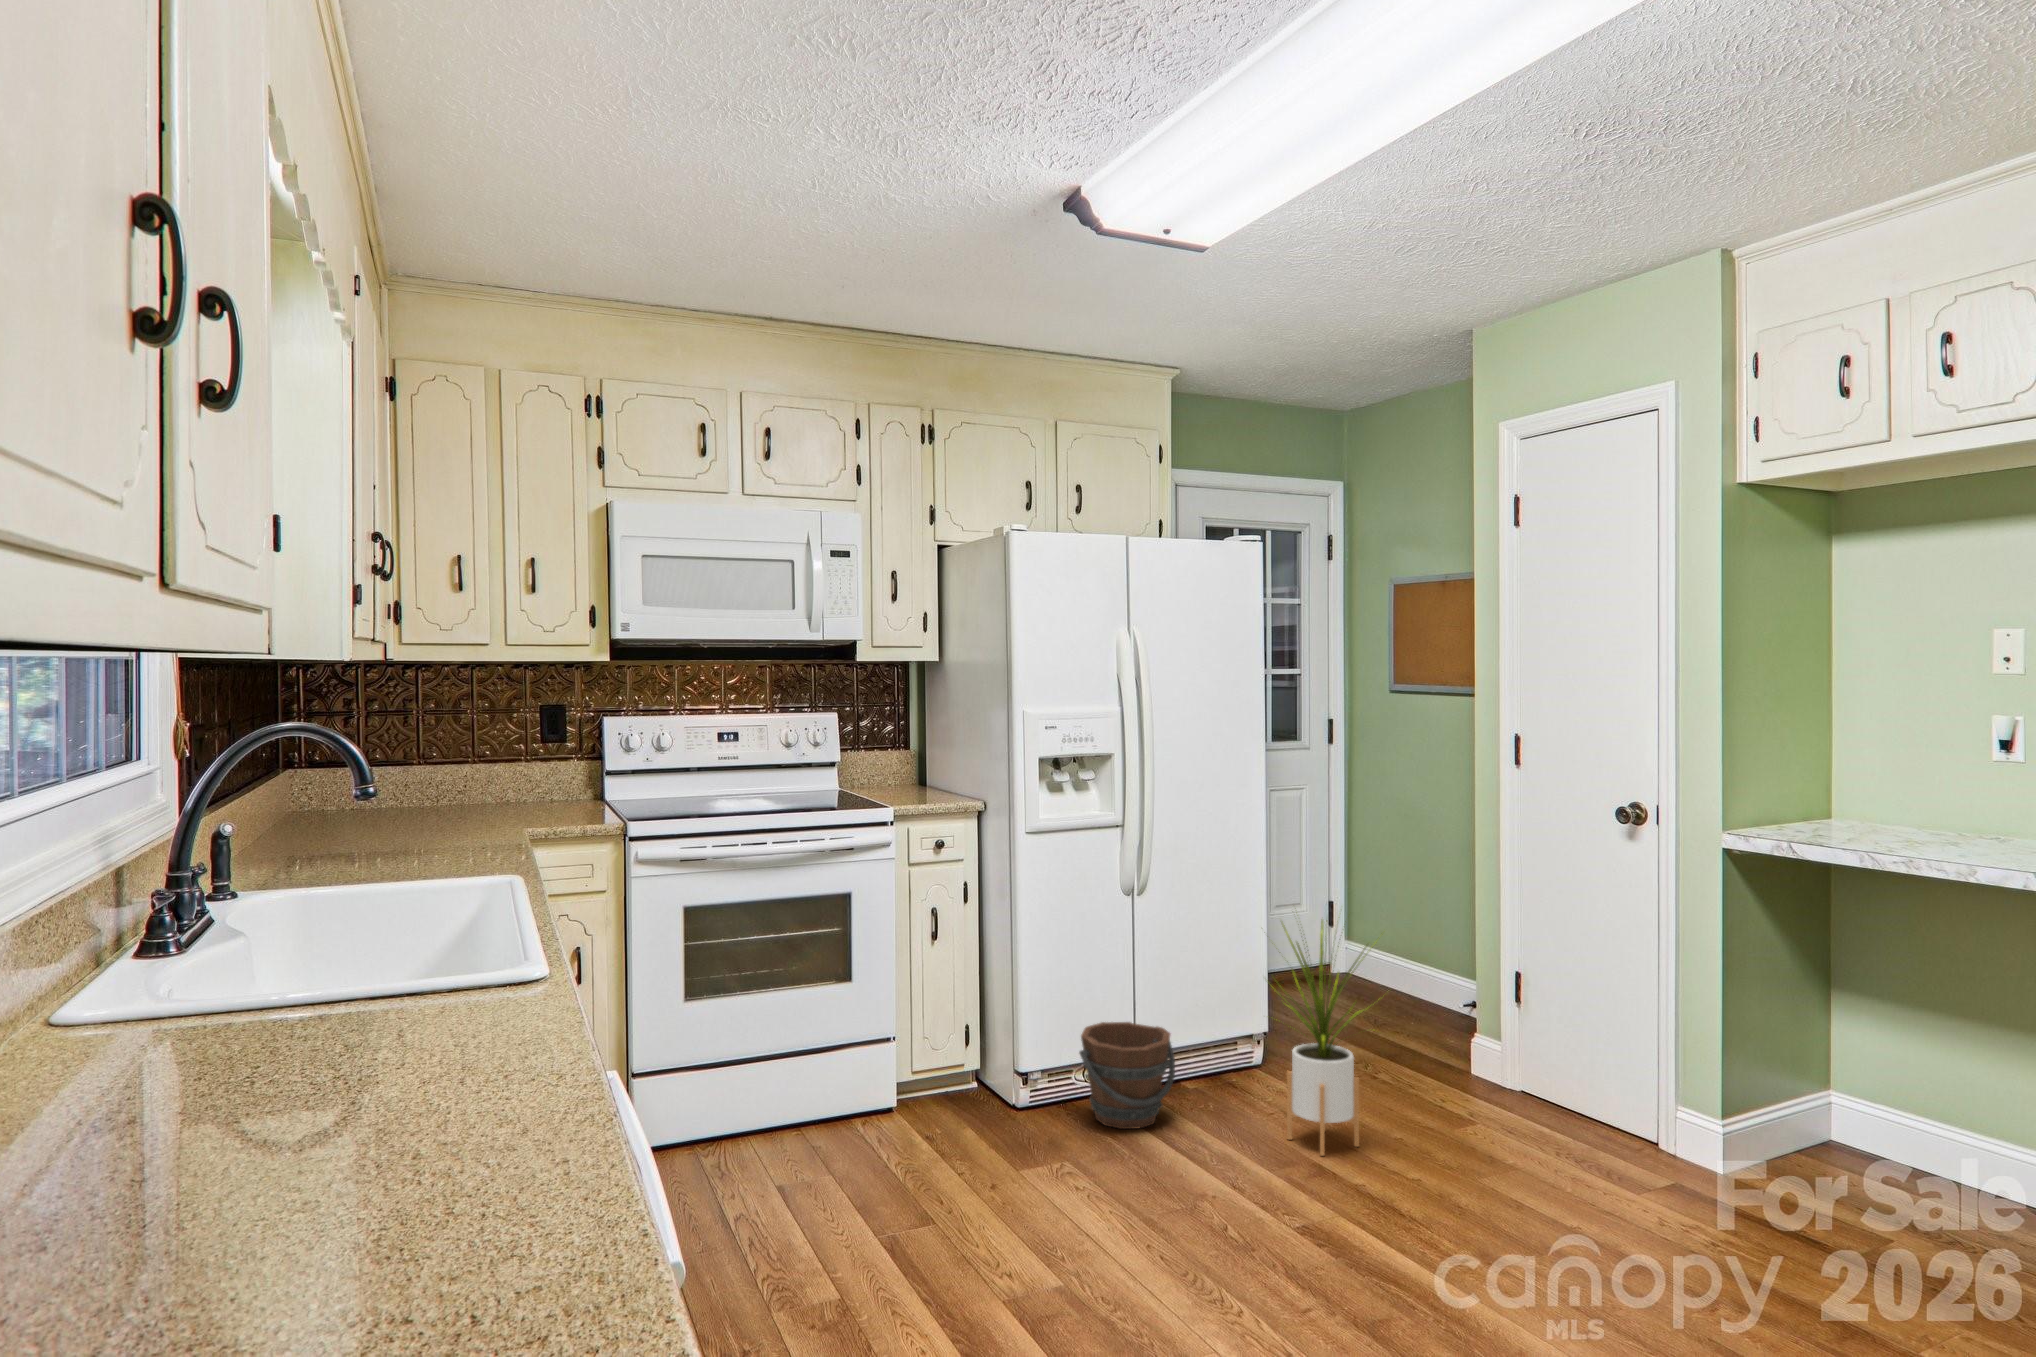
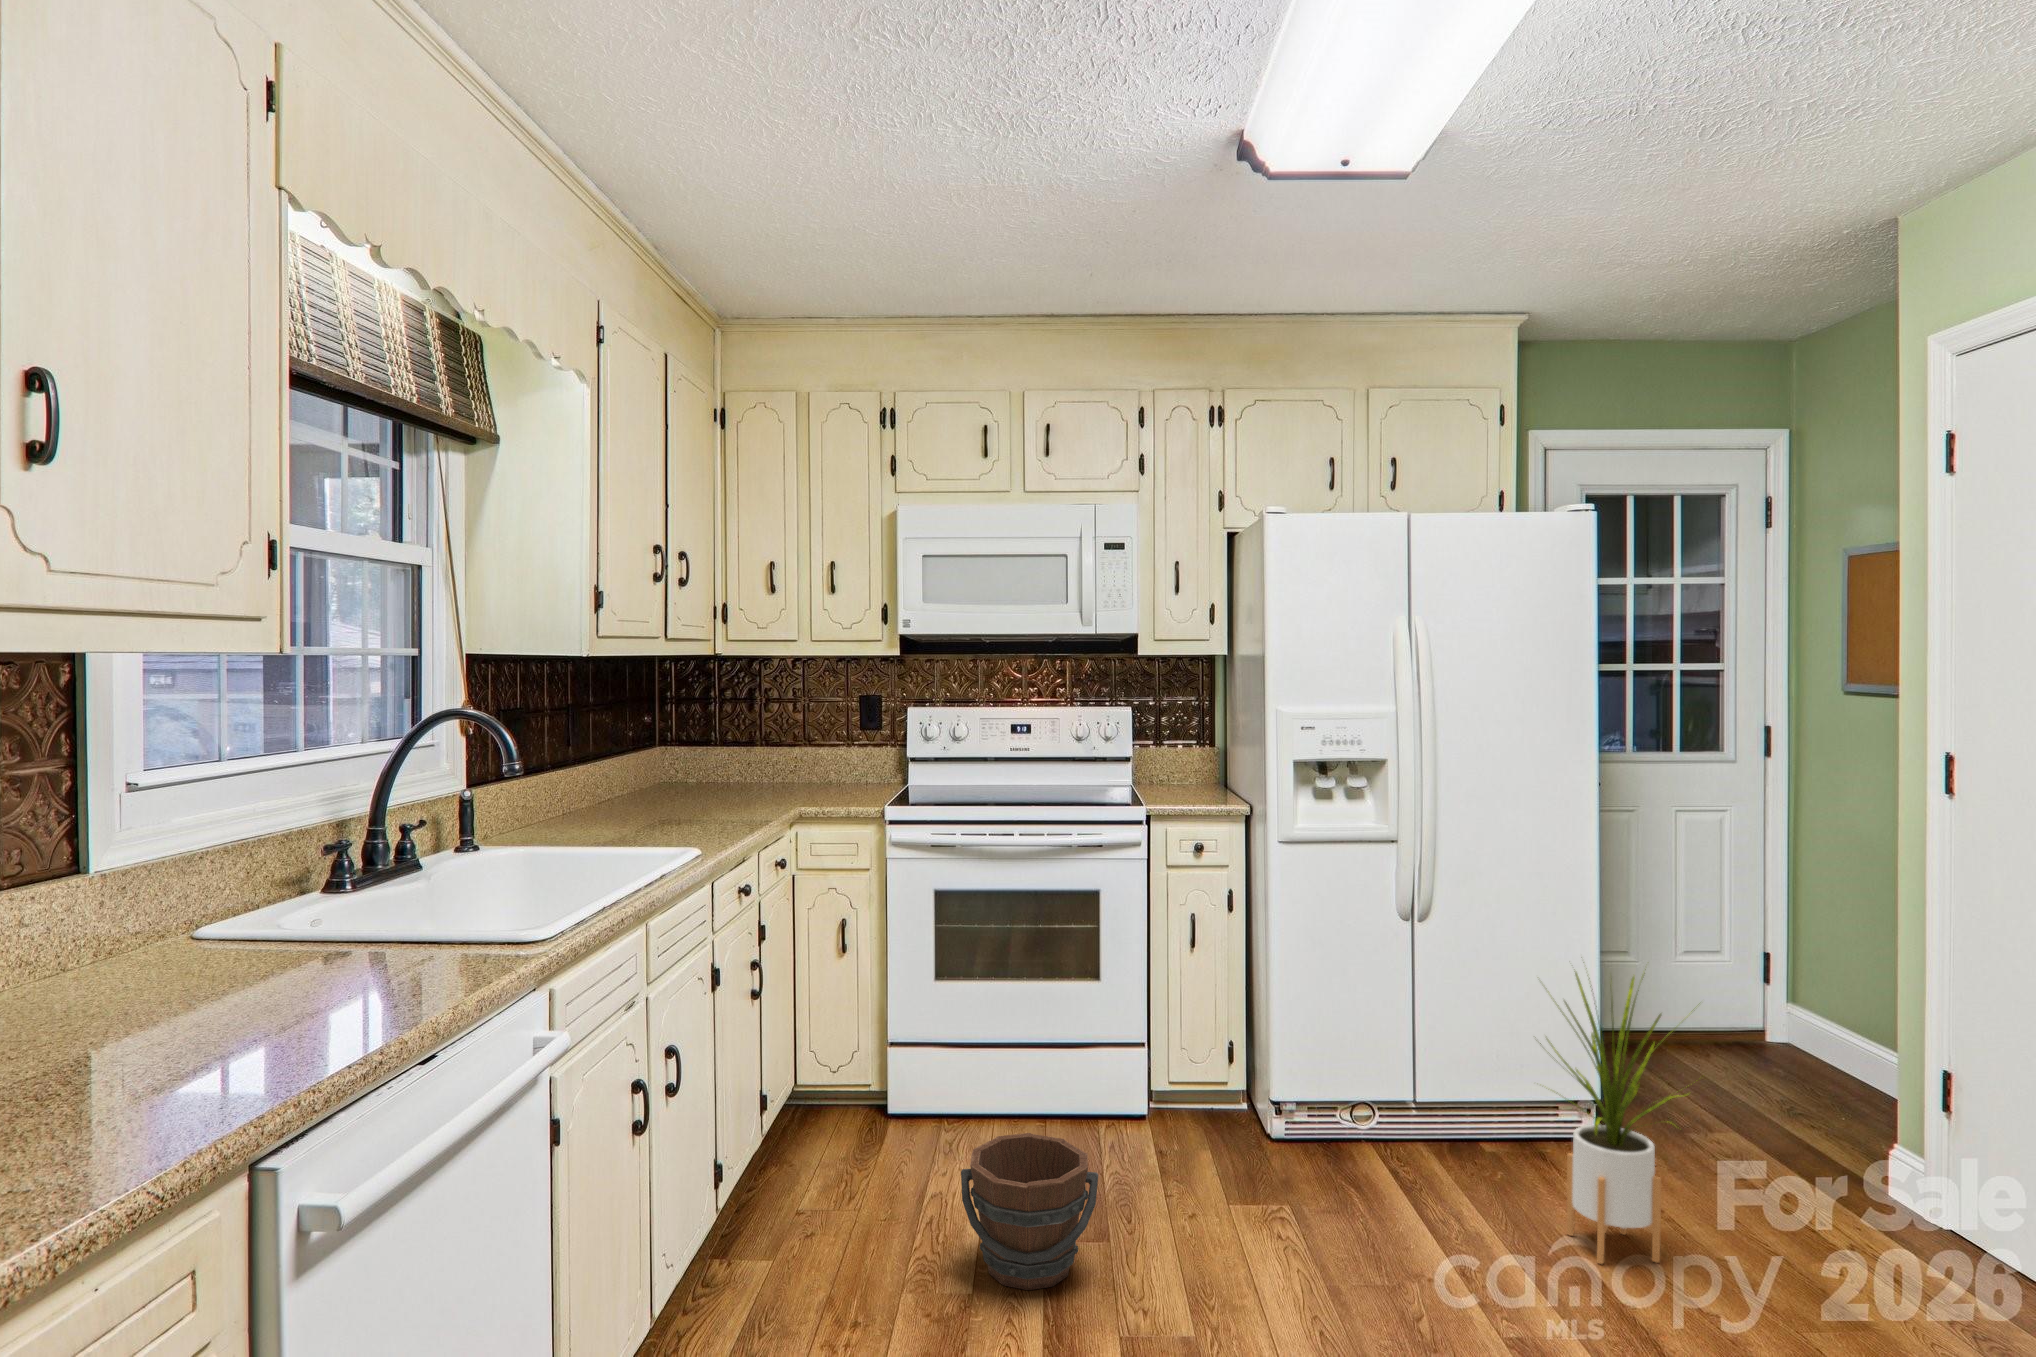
bucket: present [1079,1022,1175,1129] -> present [961,1133,1098,1290]

